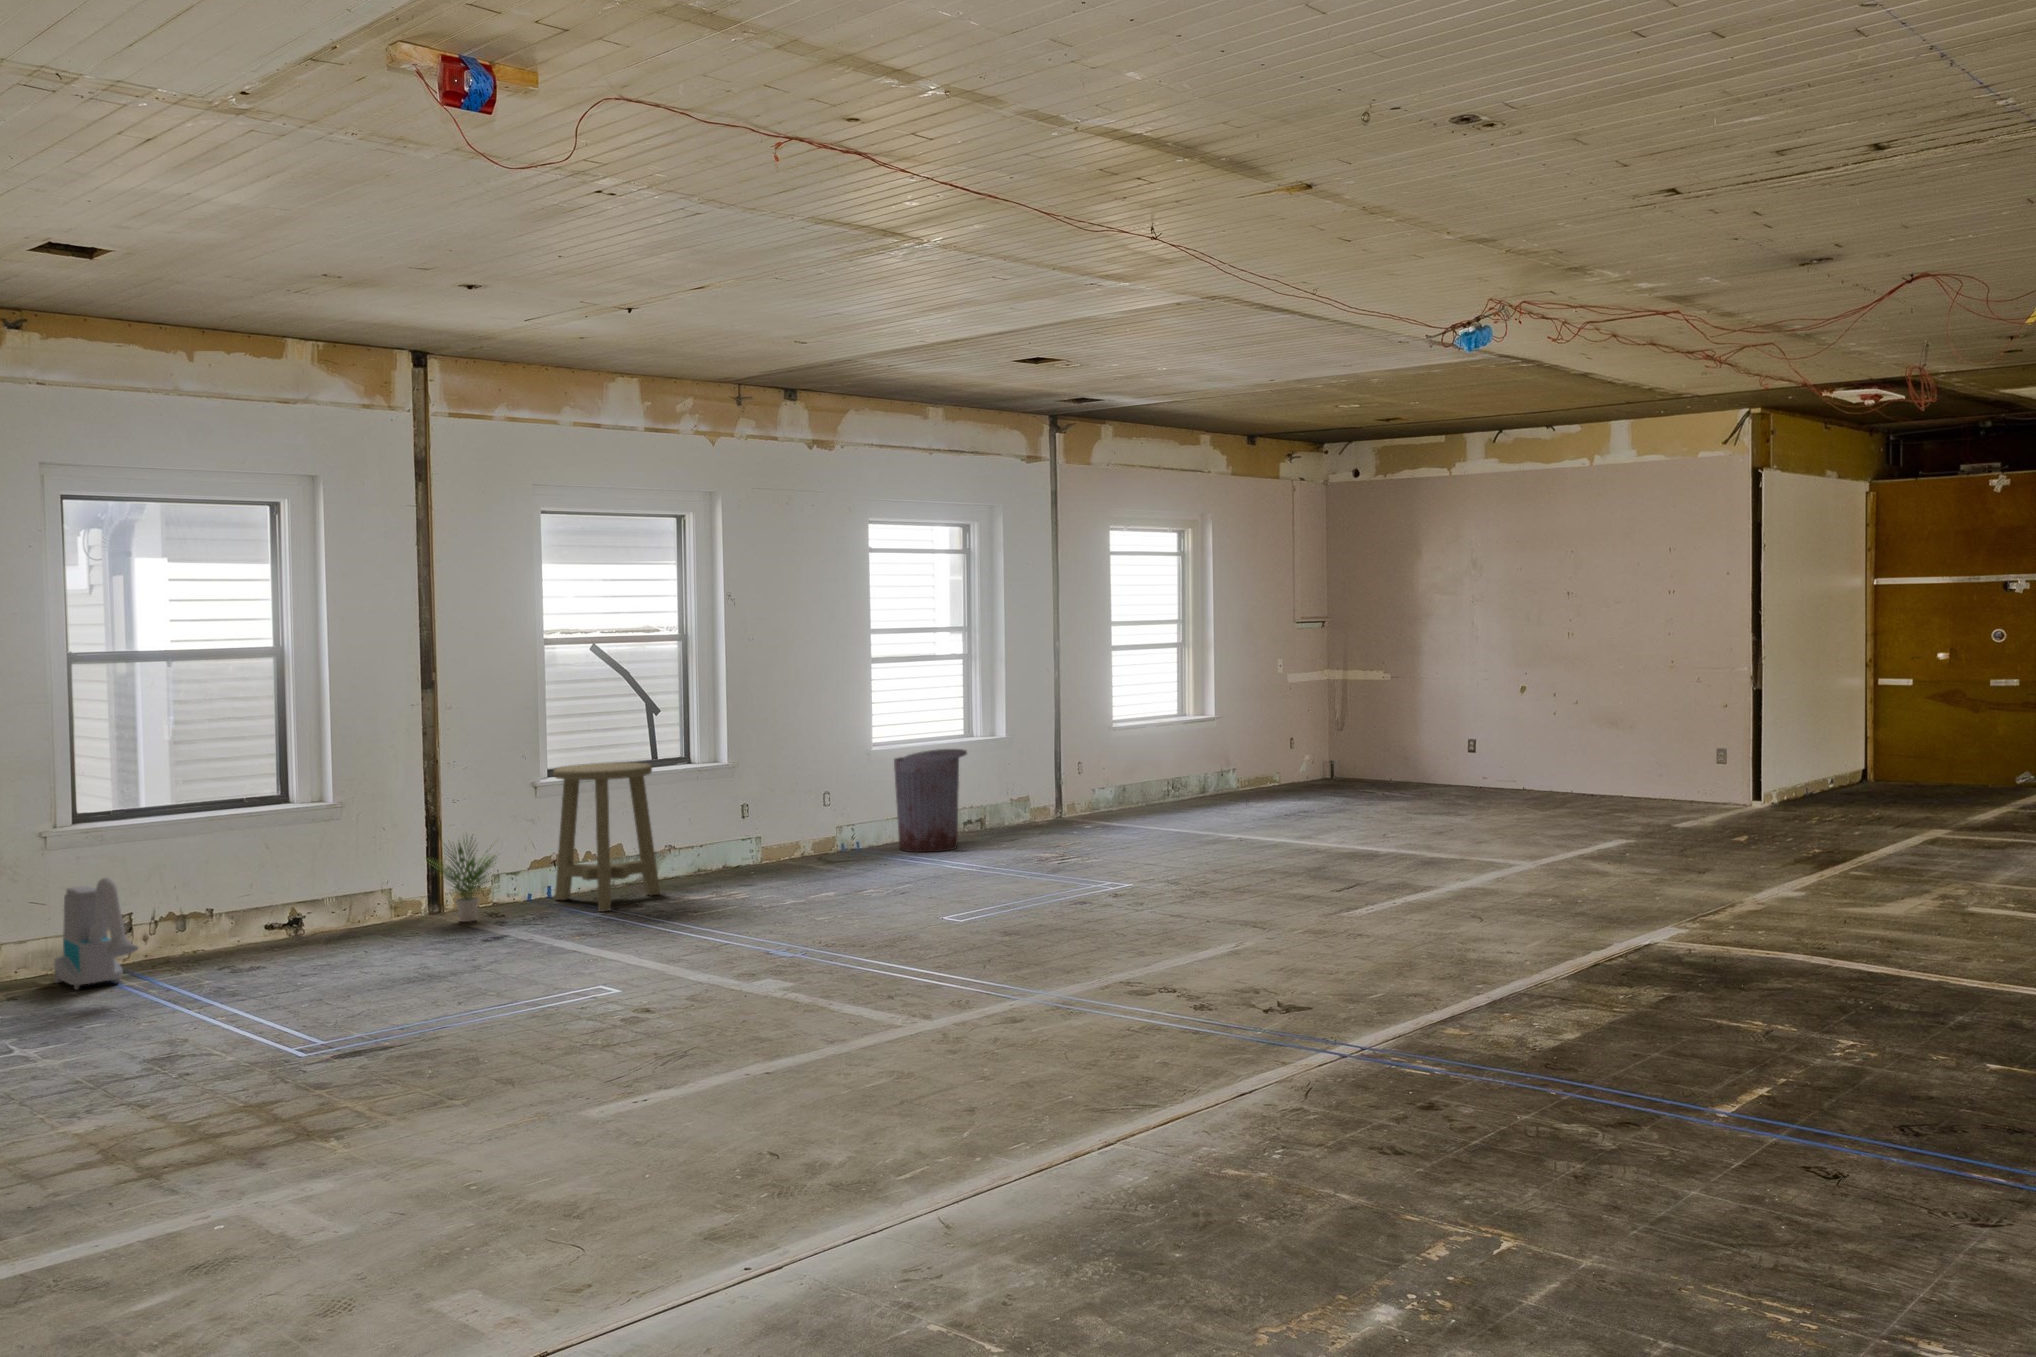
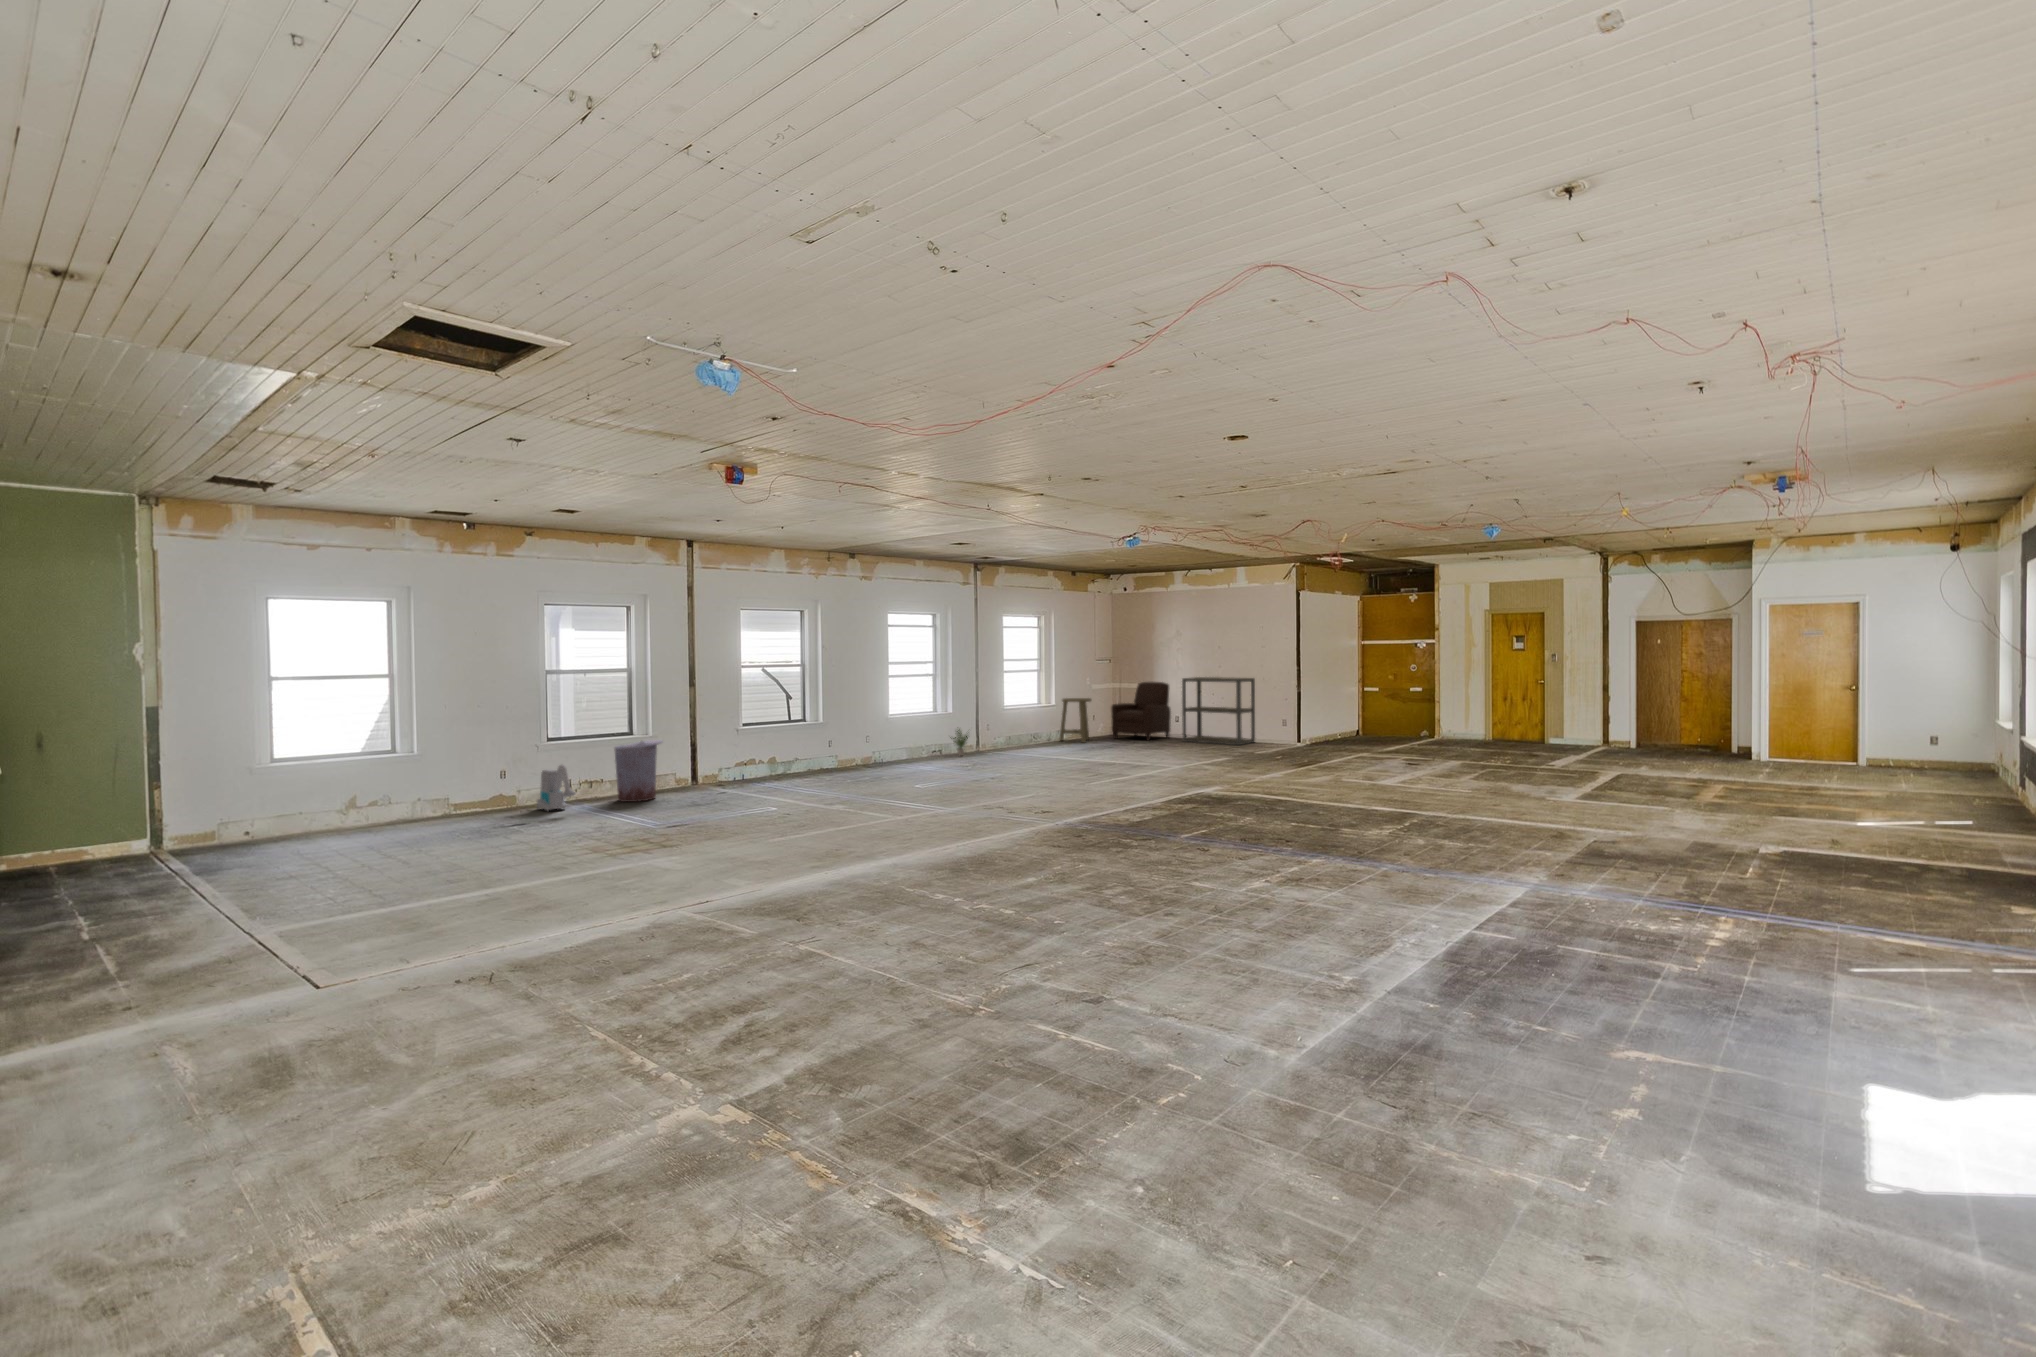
shelving unit: none [1492,658,1656,806] -> present [1182,677,1255,745]
chair: none [1334,668,1461,795] -> present [1111,682,1171,741]
trash can: present [894,749,967,852] -> present [614,740,662,802]
stool: present [553,762,660,911] -> present [1060,698,1091,743]
potted plant: present [433,841,495,922] -> present [950,729,968,756]

